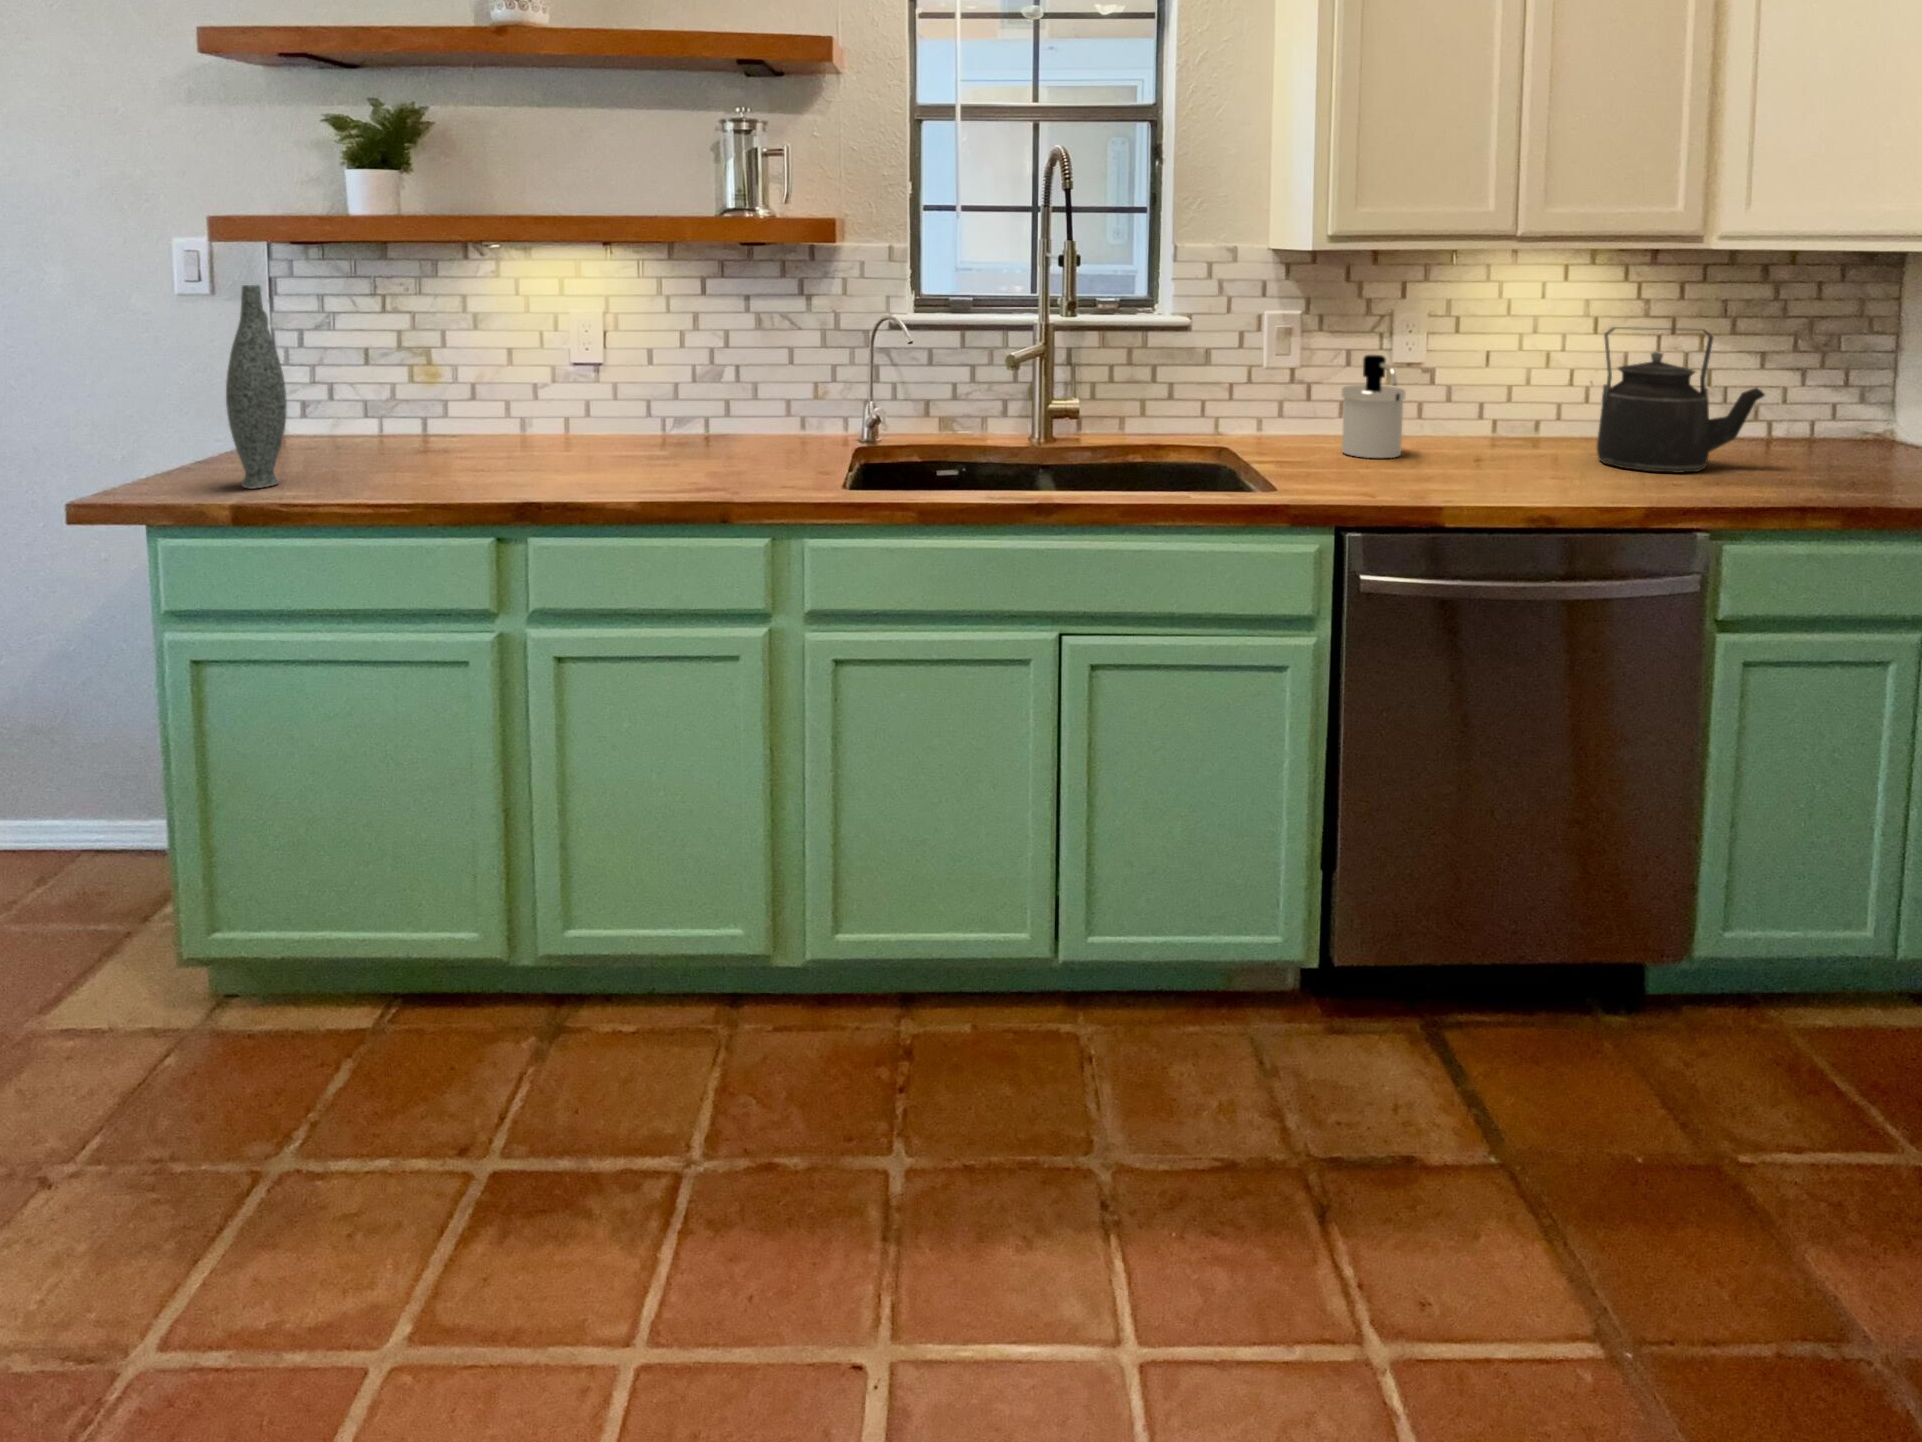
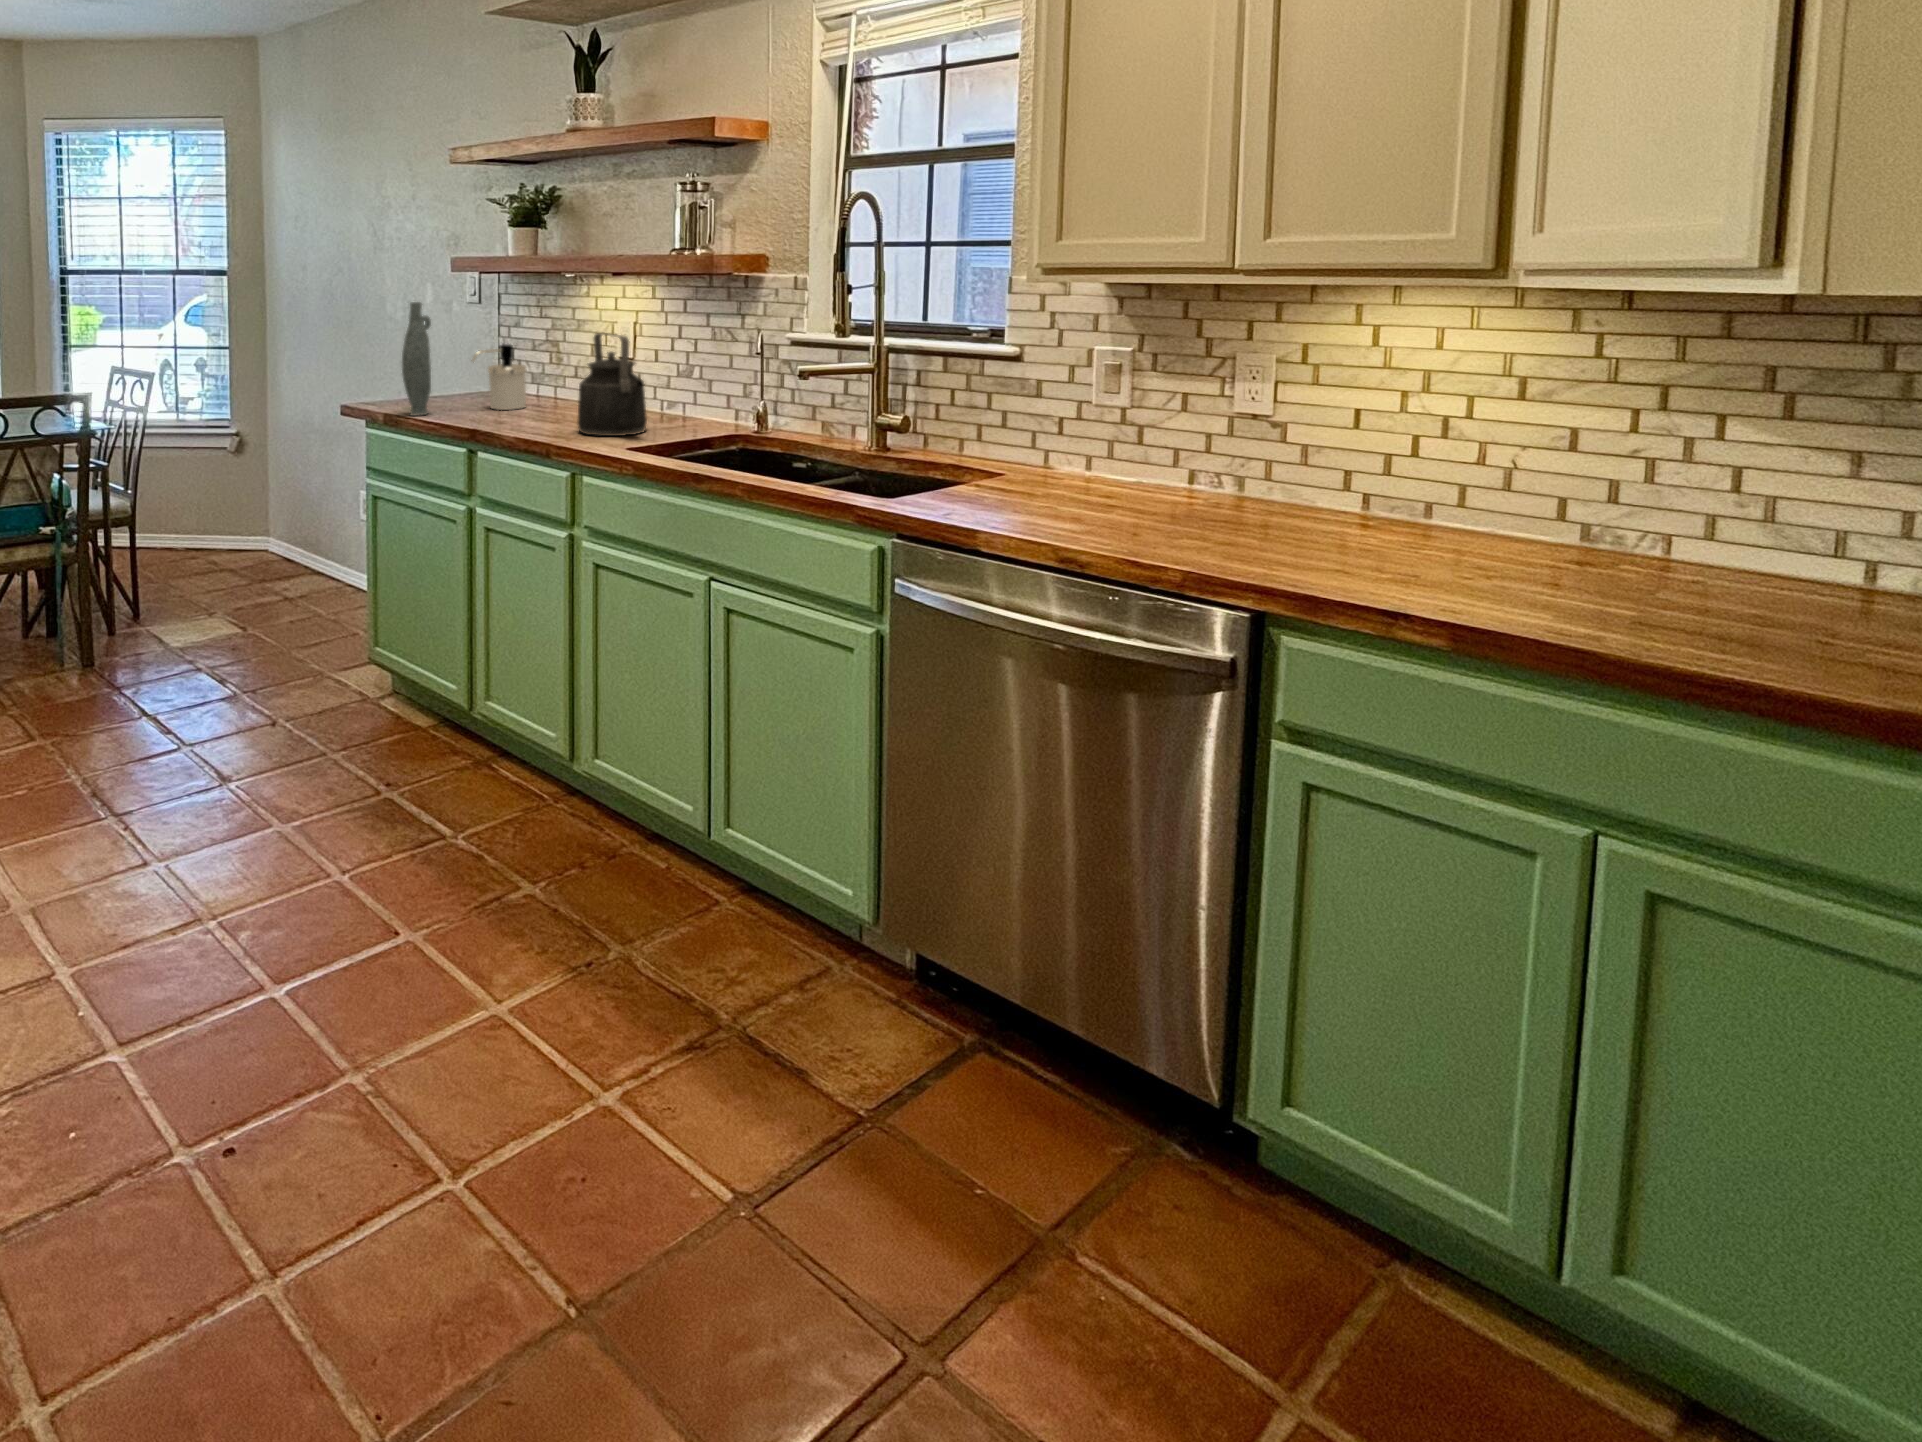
kettle: present [1596,327,1765,473] -> present [577,333,647,436]
soap dispenser: present [1342,355,1406,458] -> present [471,344,527,410]

